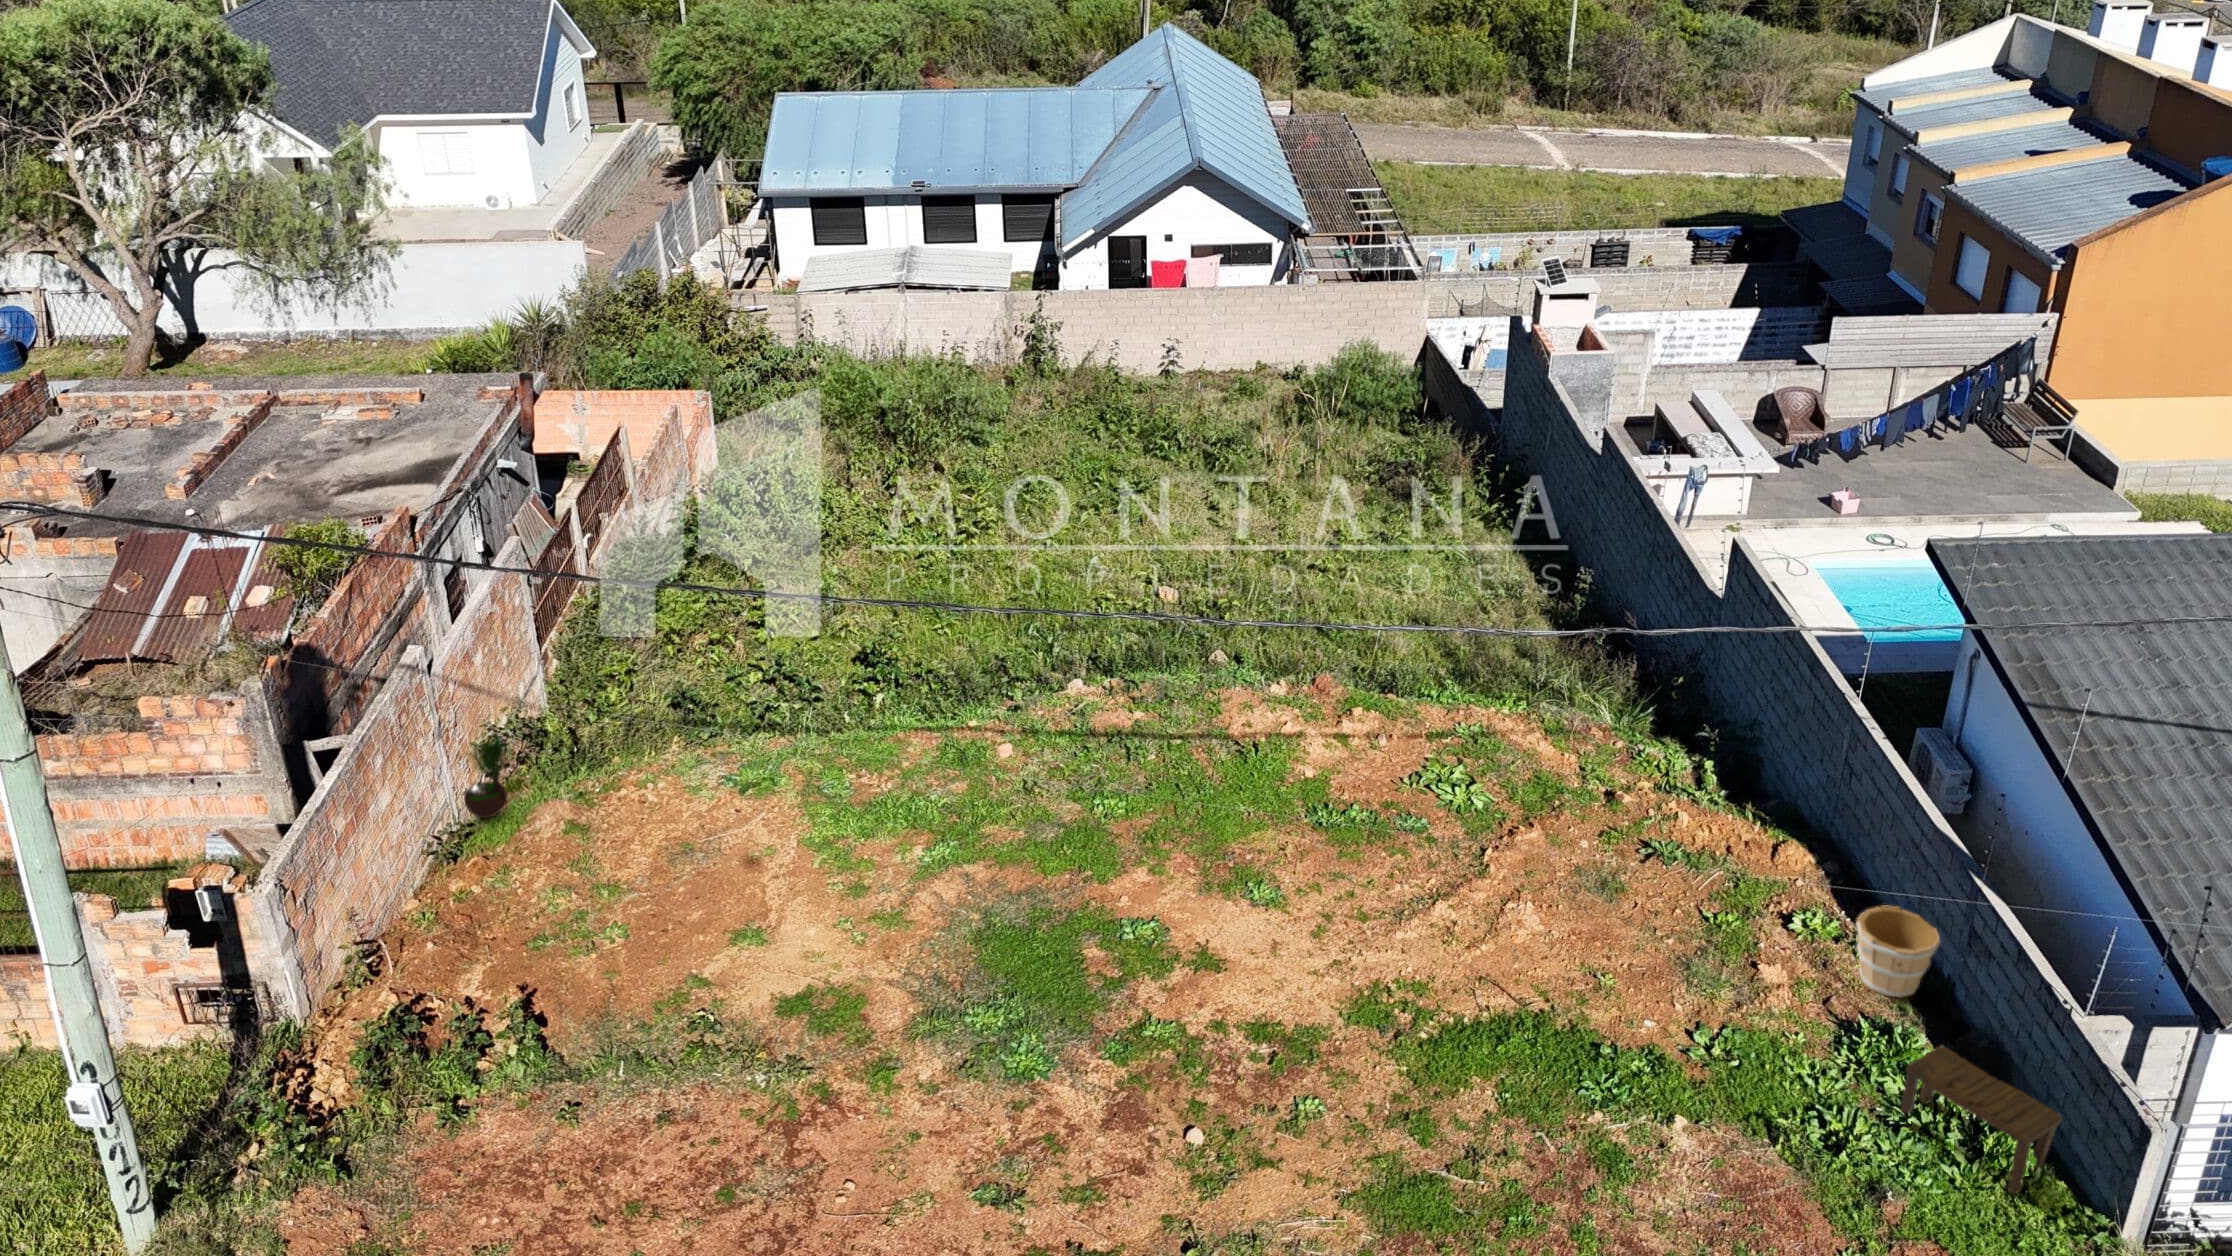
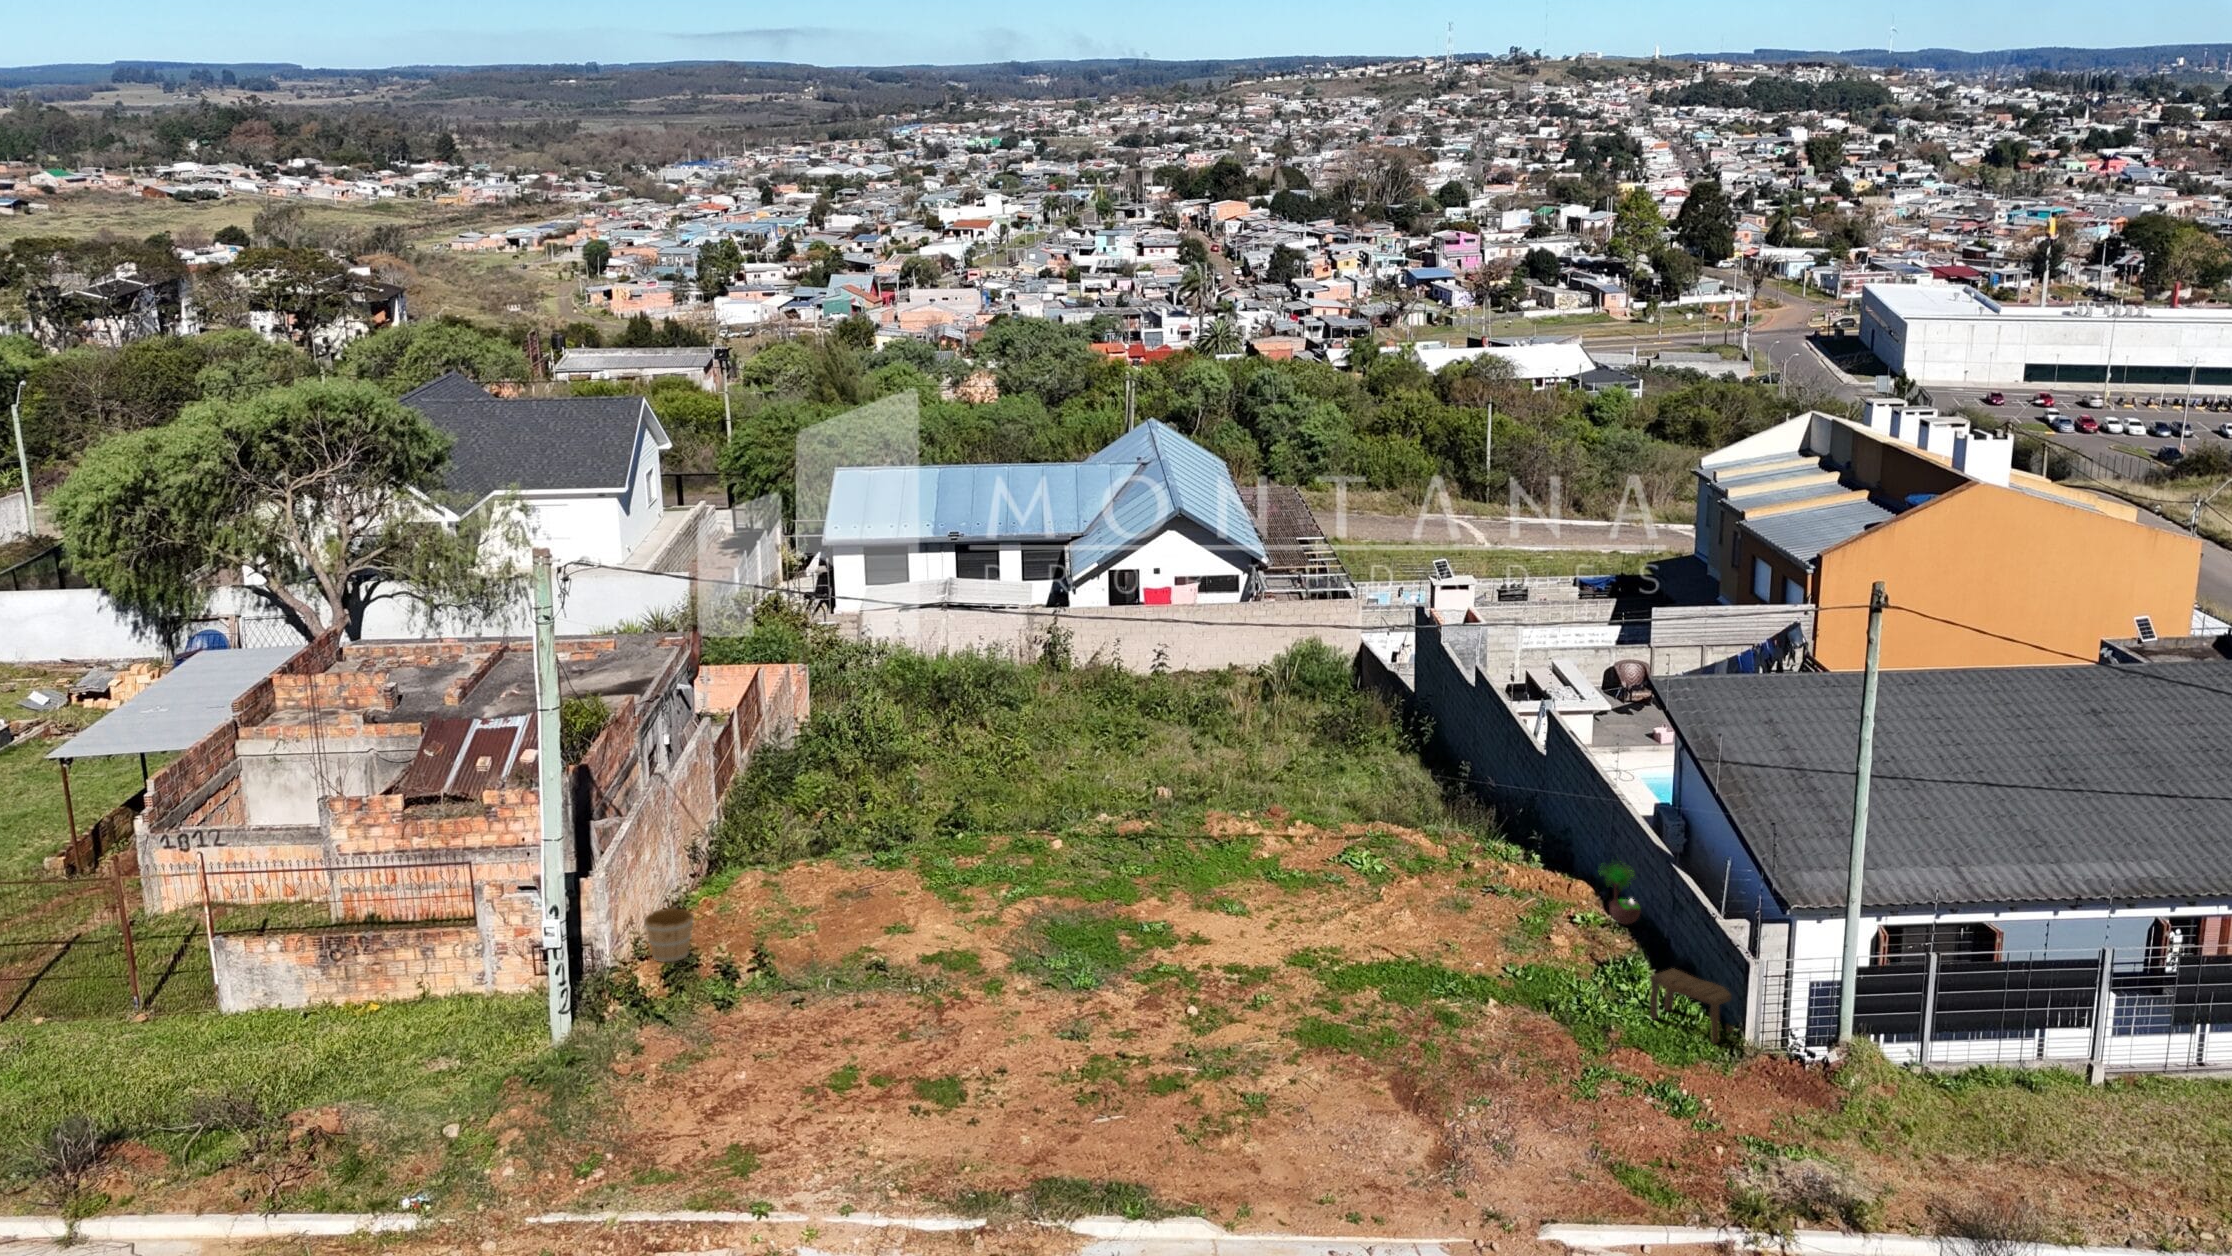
potted tree: present [464,734,509,818] -> present [1600,861,1641,924]
wooden bucket: present [1857,905,1940,998] -> present [644,908,694,962]

